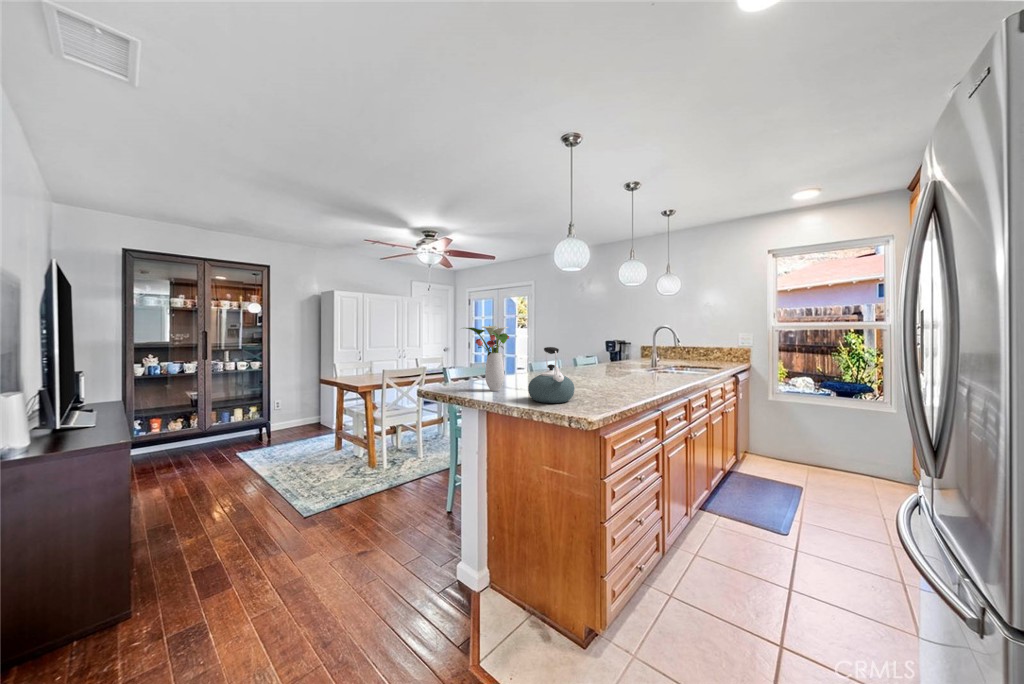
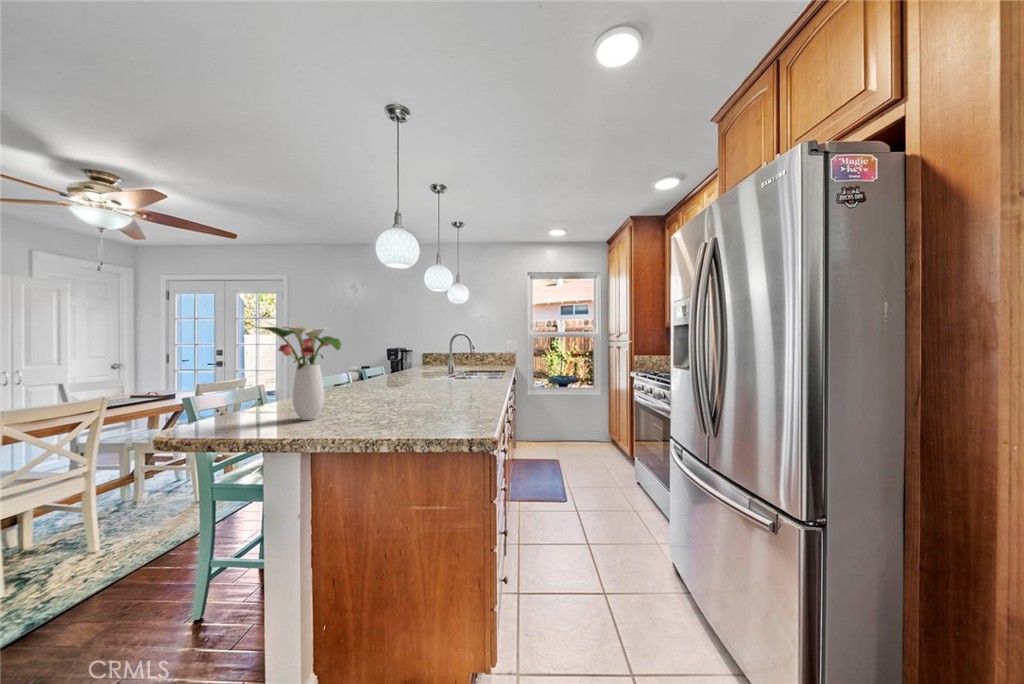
kettle: present [528,347,575,403] -> none [381,353,443,426]

